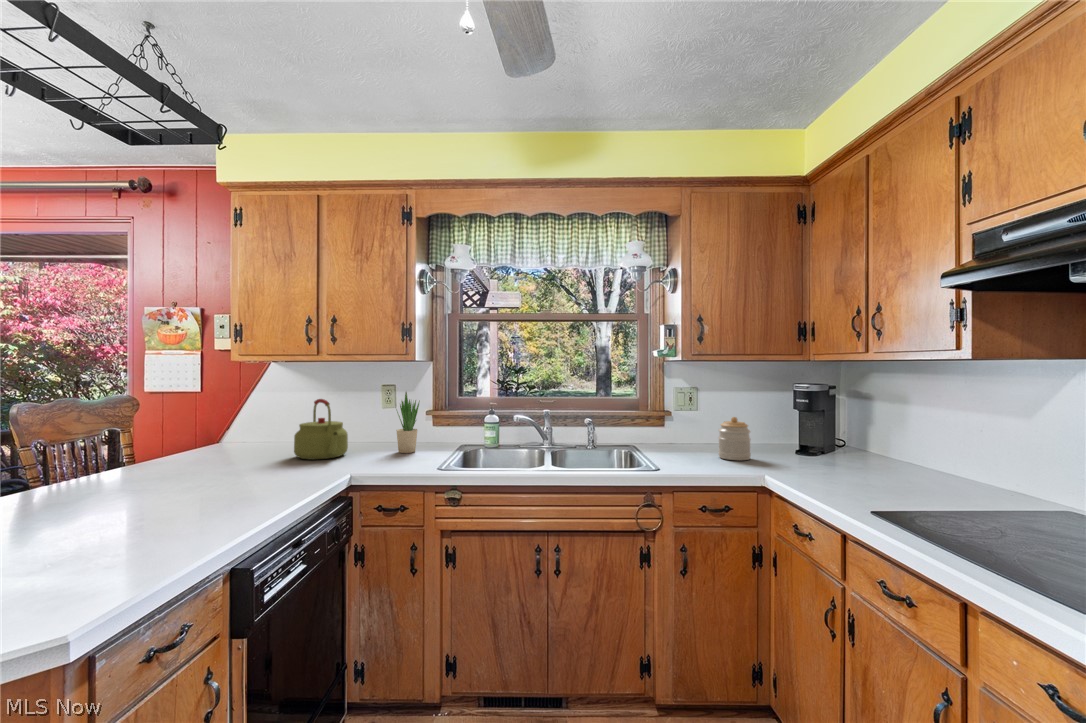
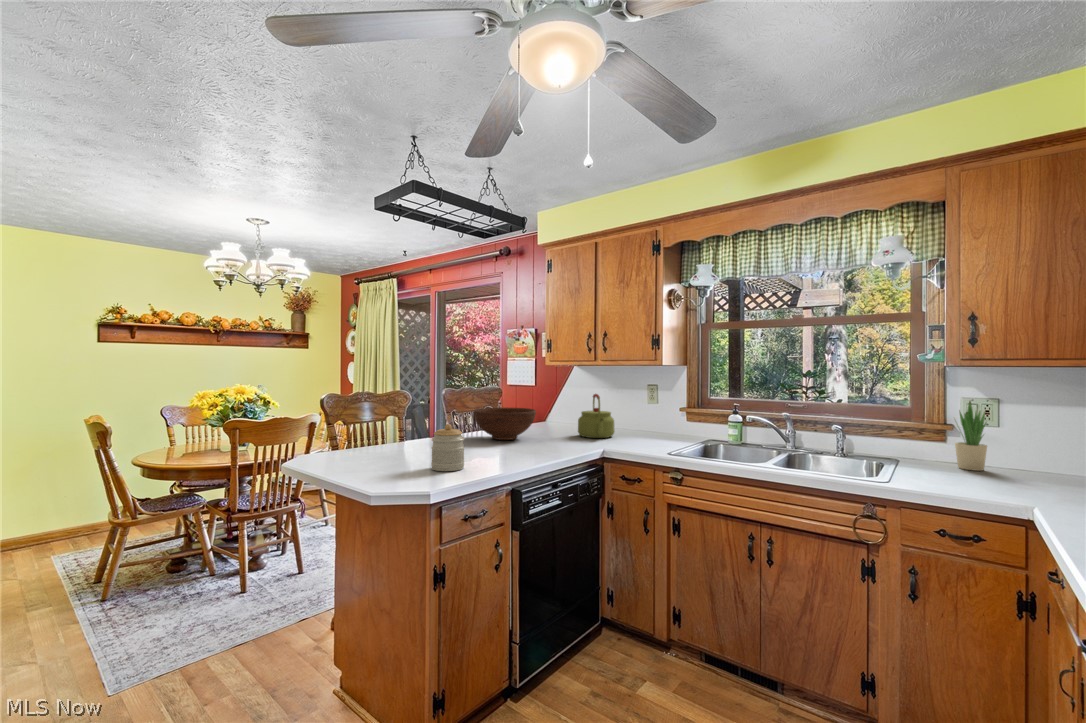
potted plant: present [396,392,420,453] -> present [955,401,987,471]
jar: present [718,417,751,460] -> present [431,424,465,471]
fruit bowl: none [105,426,231,482] -> present [474,407,536,440]

